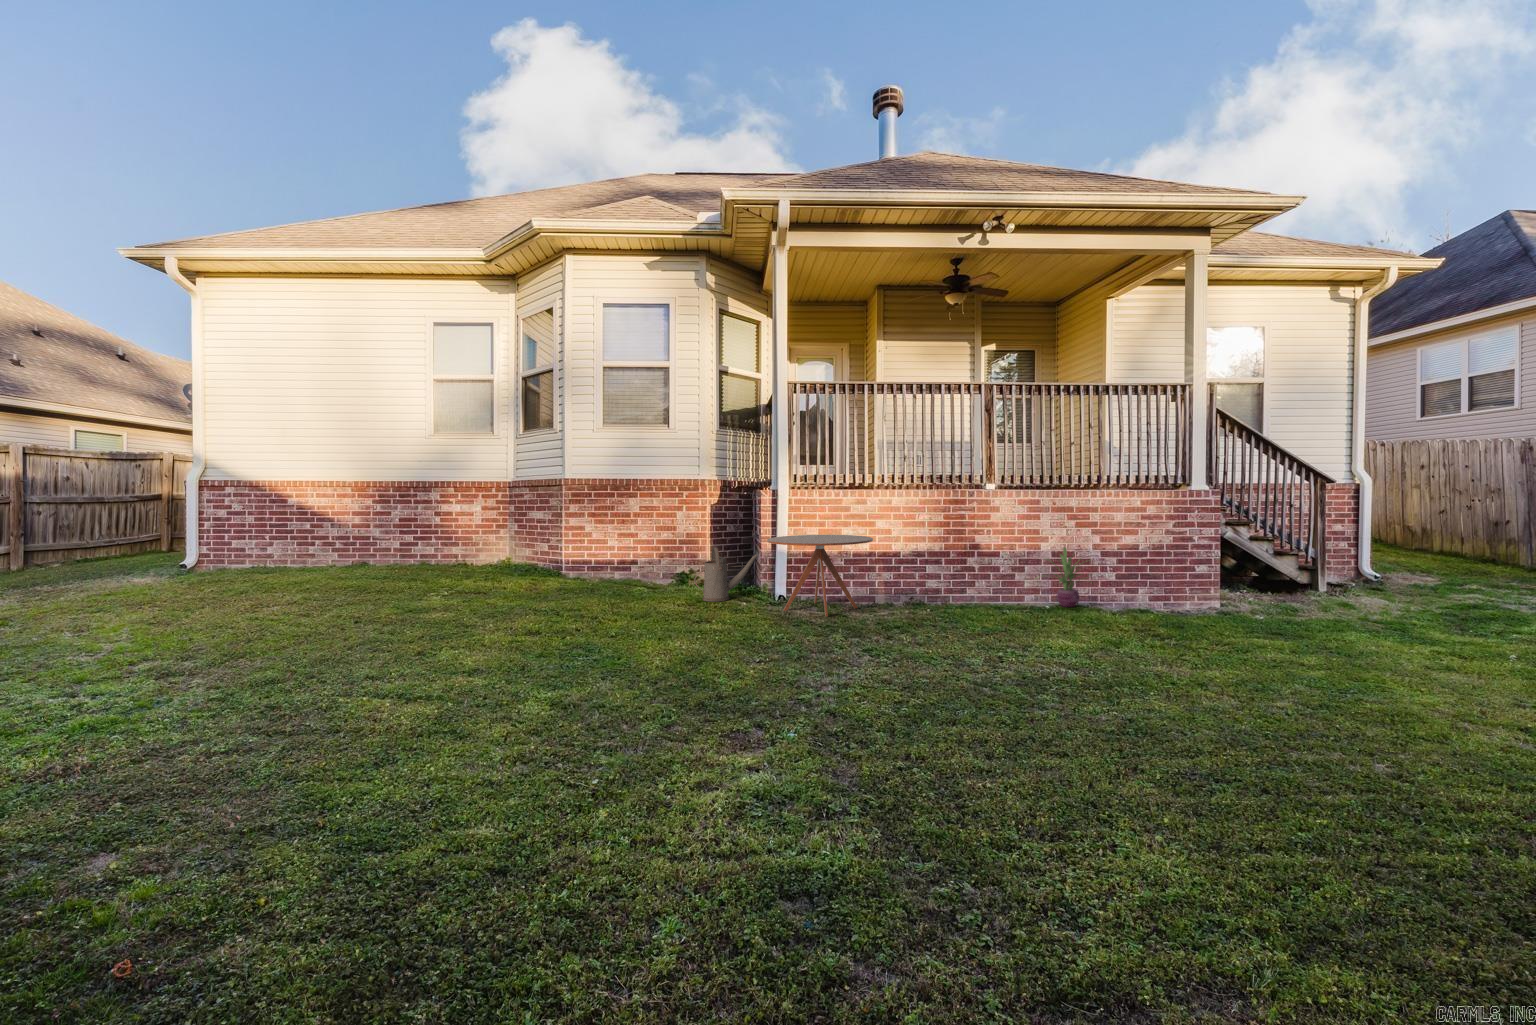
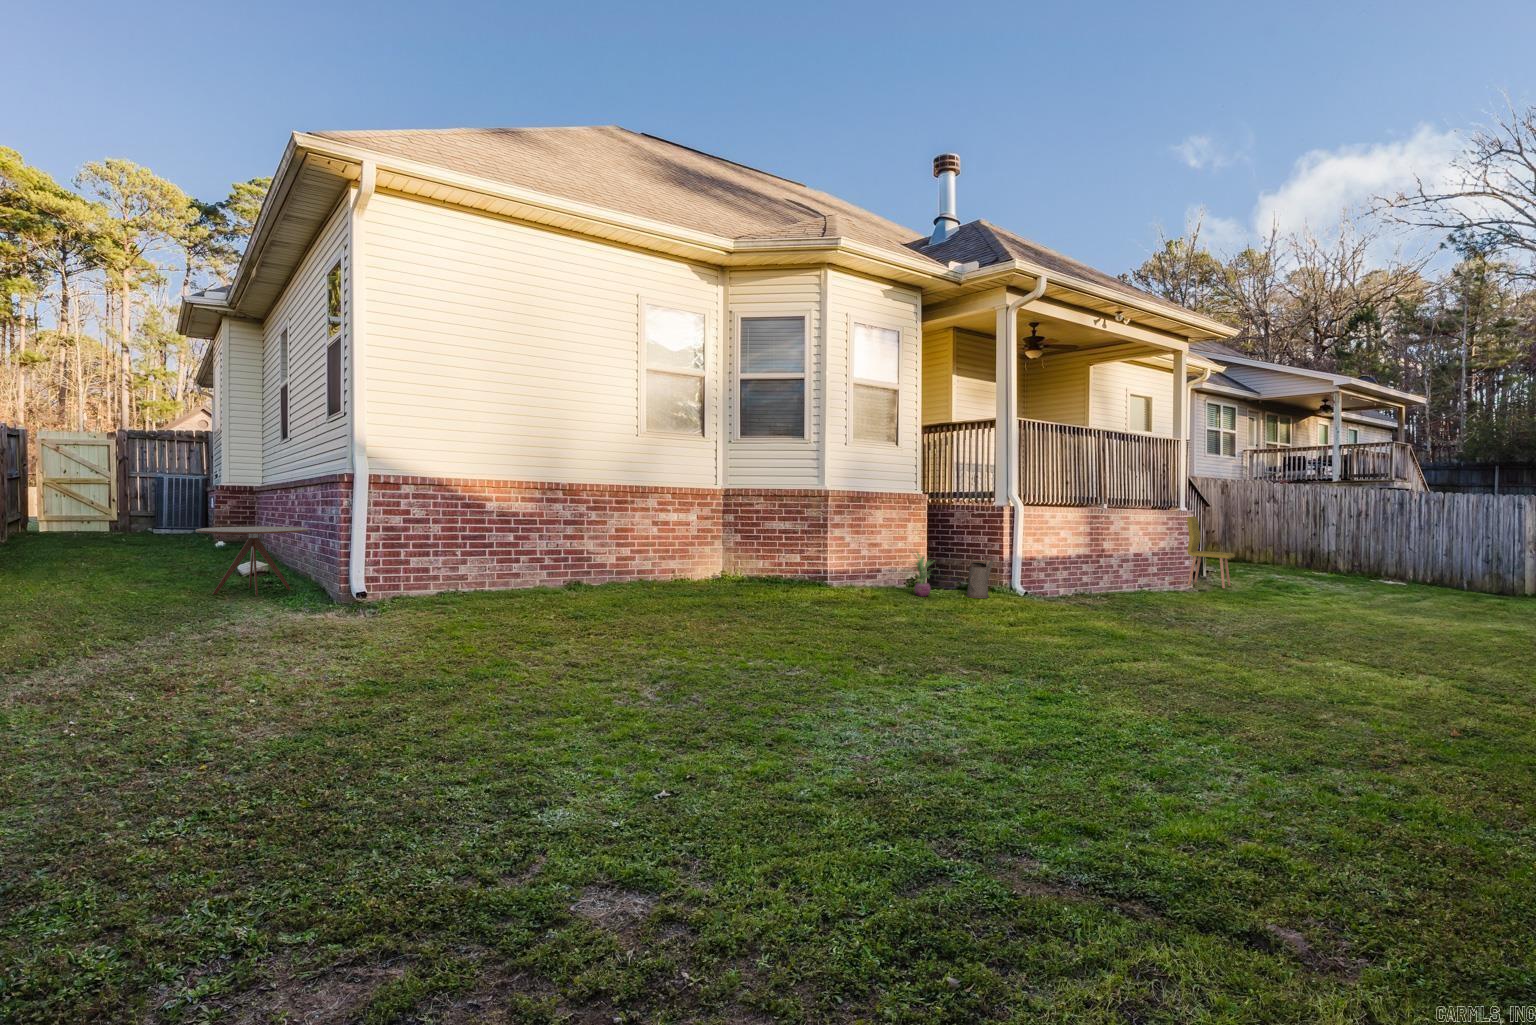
chair: none [1170,492,1266,612] -> present [1187,516,1235,588]
round table: present [767,535,873,616] -> present [196,527,308,596]
decorative plant: present [1043,547,1080,607] -> present [909,552,931,596]

